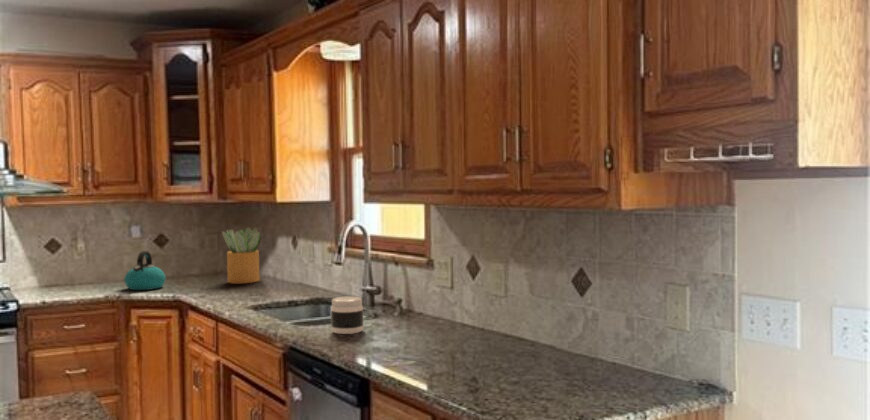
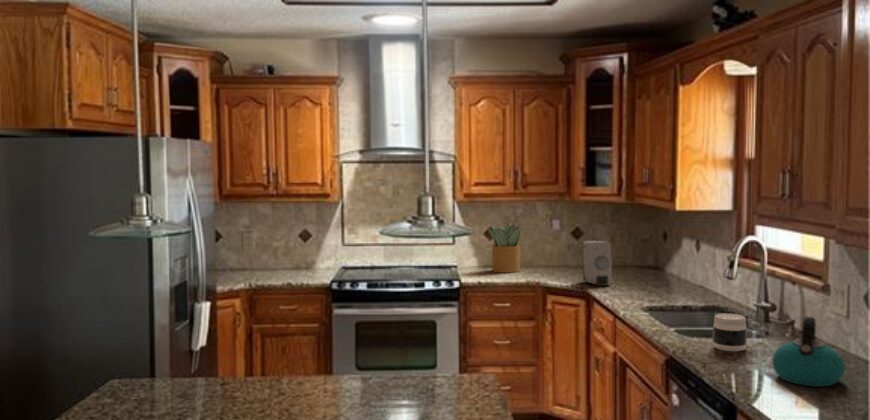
potted plant: present [222,228,260,283] -> present [488,224,521,273]
soap dispenser: none [171,243,207,293] -> present [582,241,612,286]
kettle: present [124,251,166,290] -> present [772,317,845,386]

